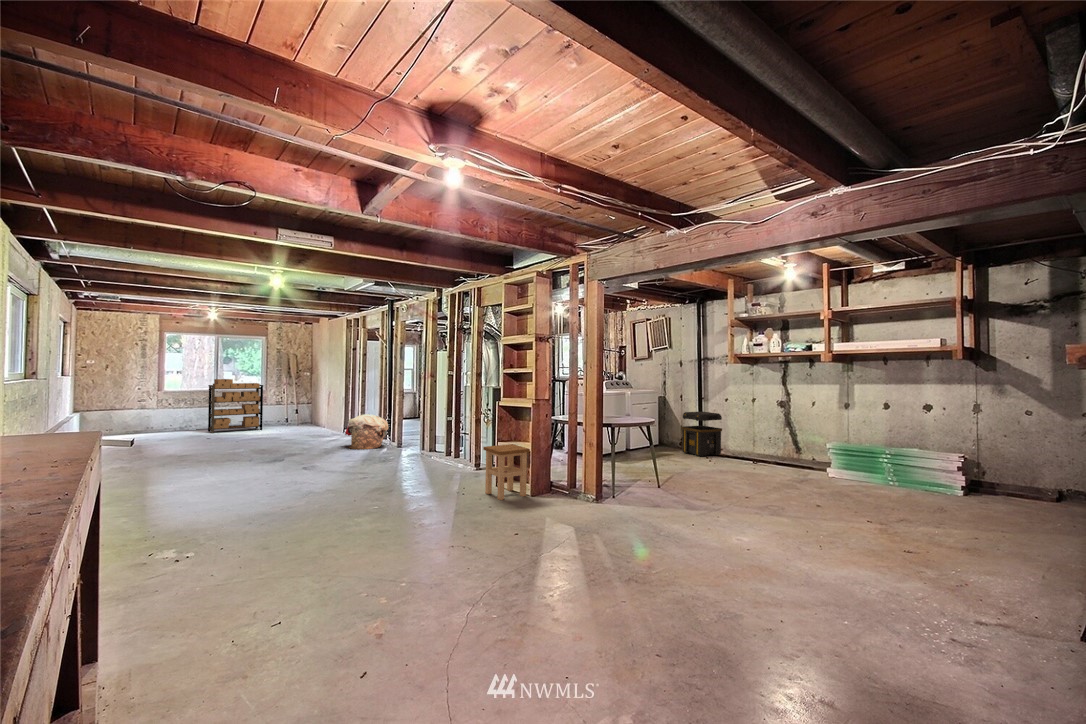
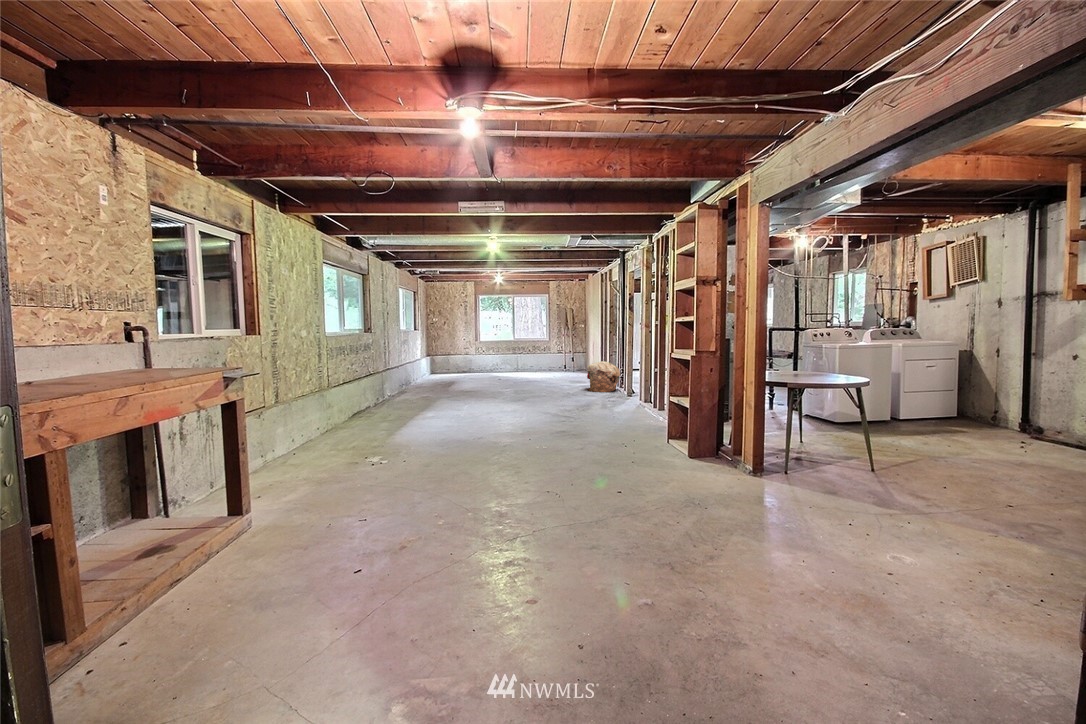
shelving unit: present [208,379,263,433] -> none [512,331,548,372]
toolbox: present [682,412,722,457] -> none [983,373,1066,440]
stool: present [483,444,530,500] -> none [644,397,687,452]

